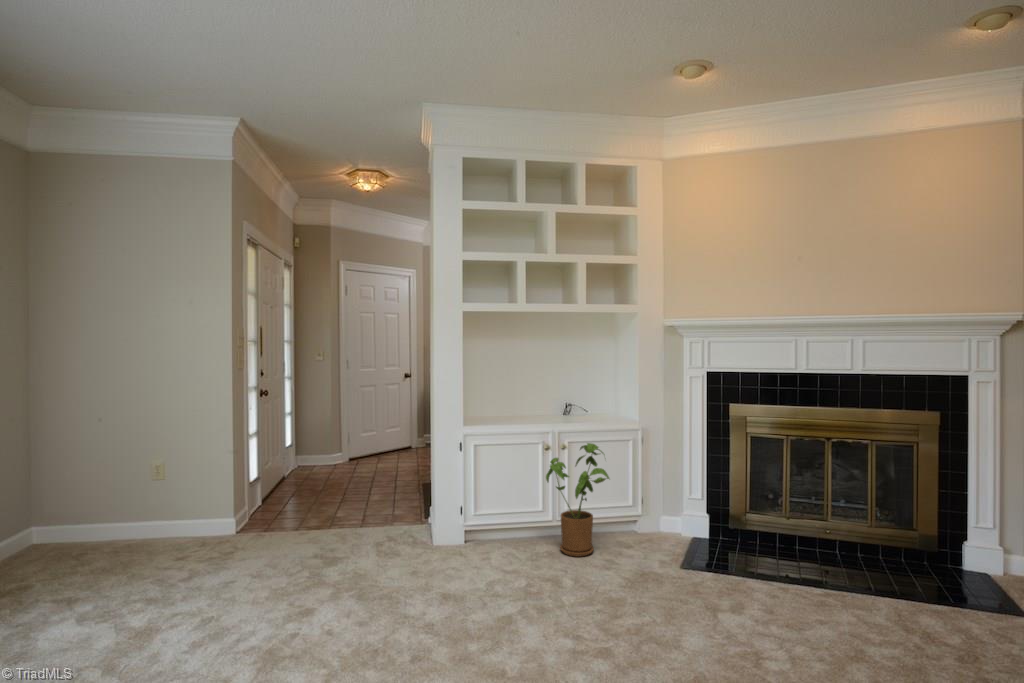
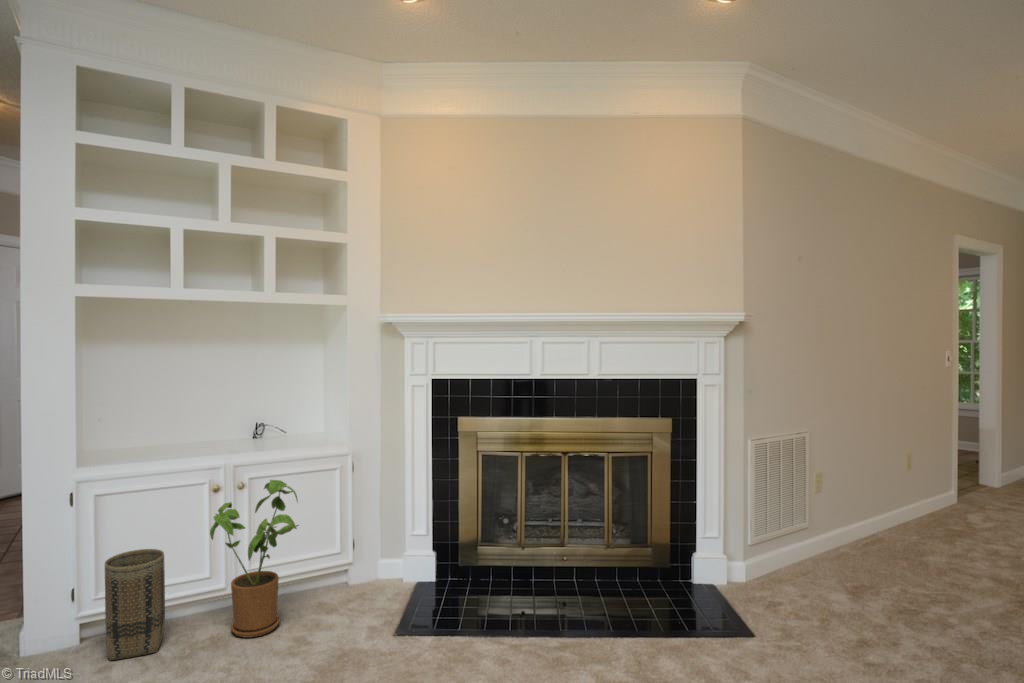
basket: none [483,485,518,557] -> present [105,549,165,660]

